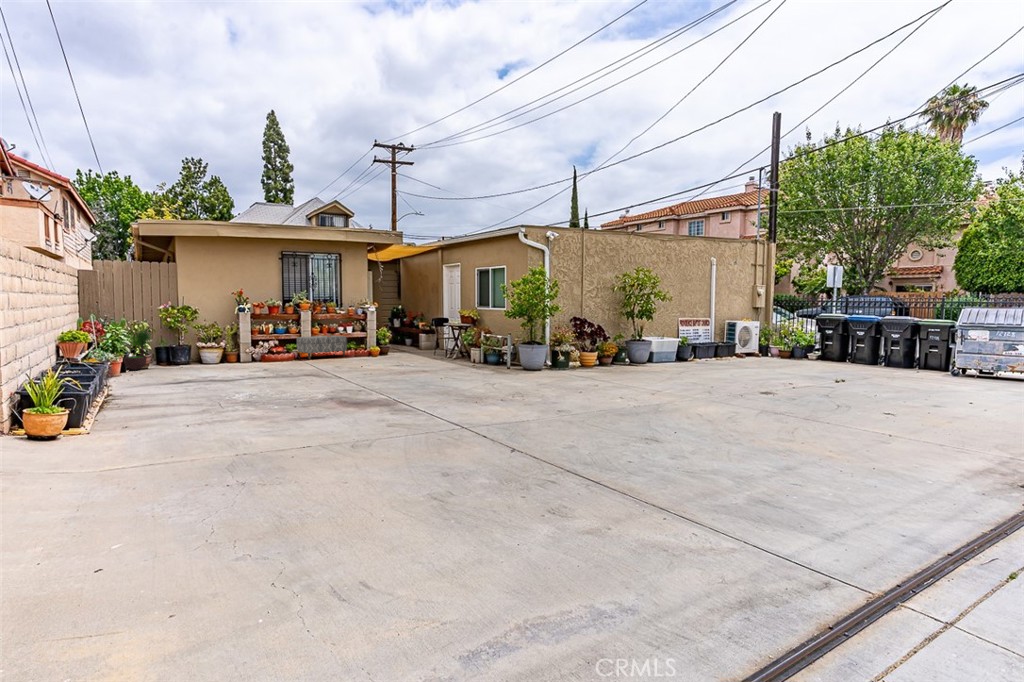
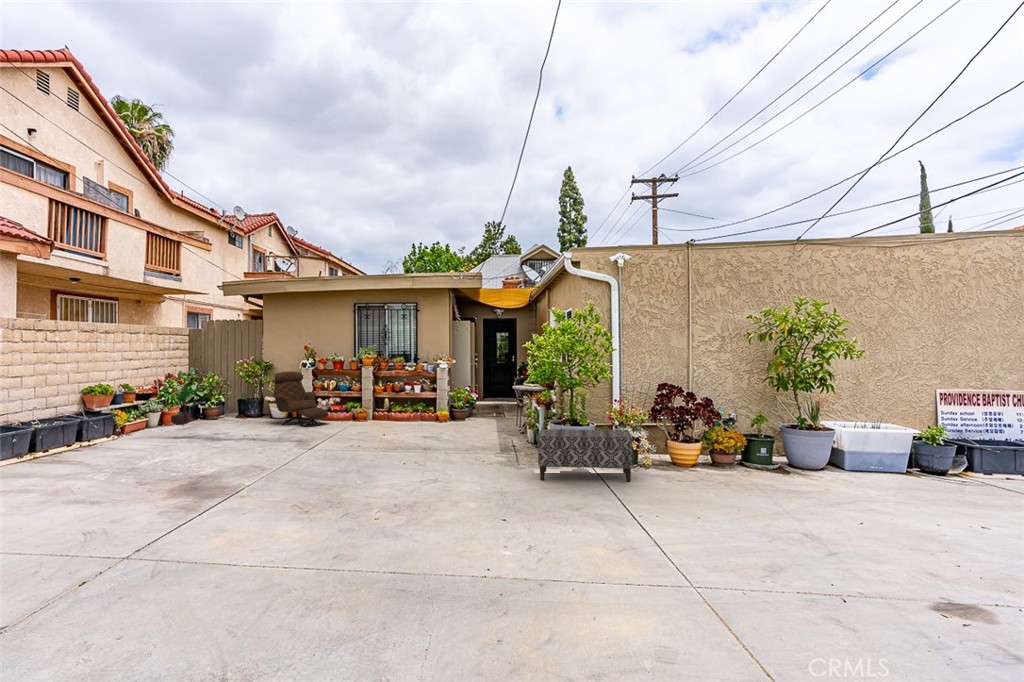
lounge chair: none [229,315,288,363] -> present [273,372,328,427]
bench: present [297,336,347,360] -> present [538,429,633,482]

